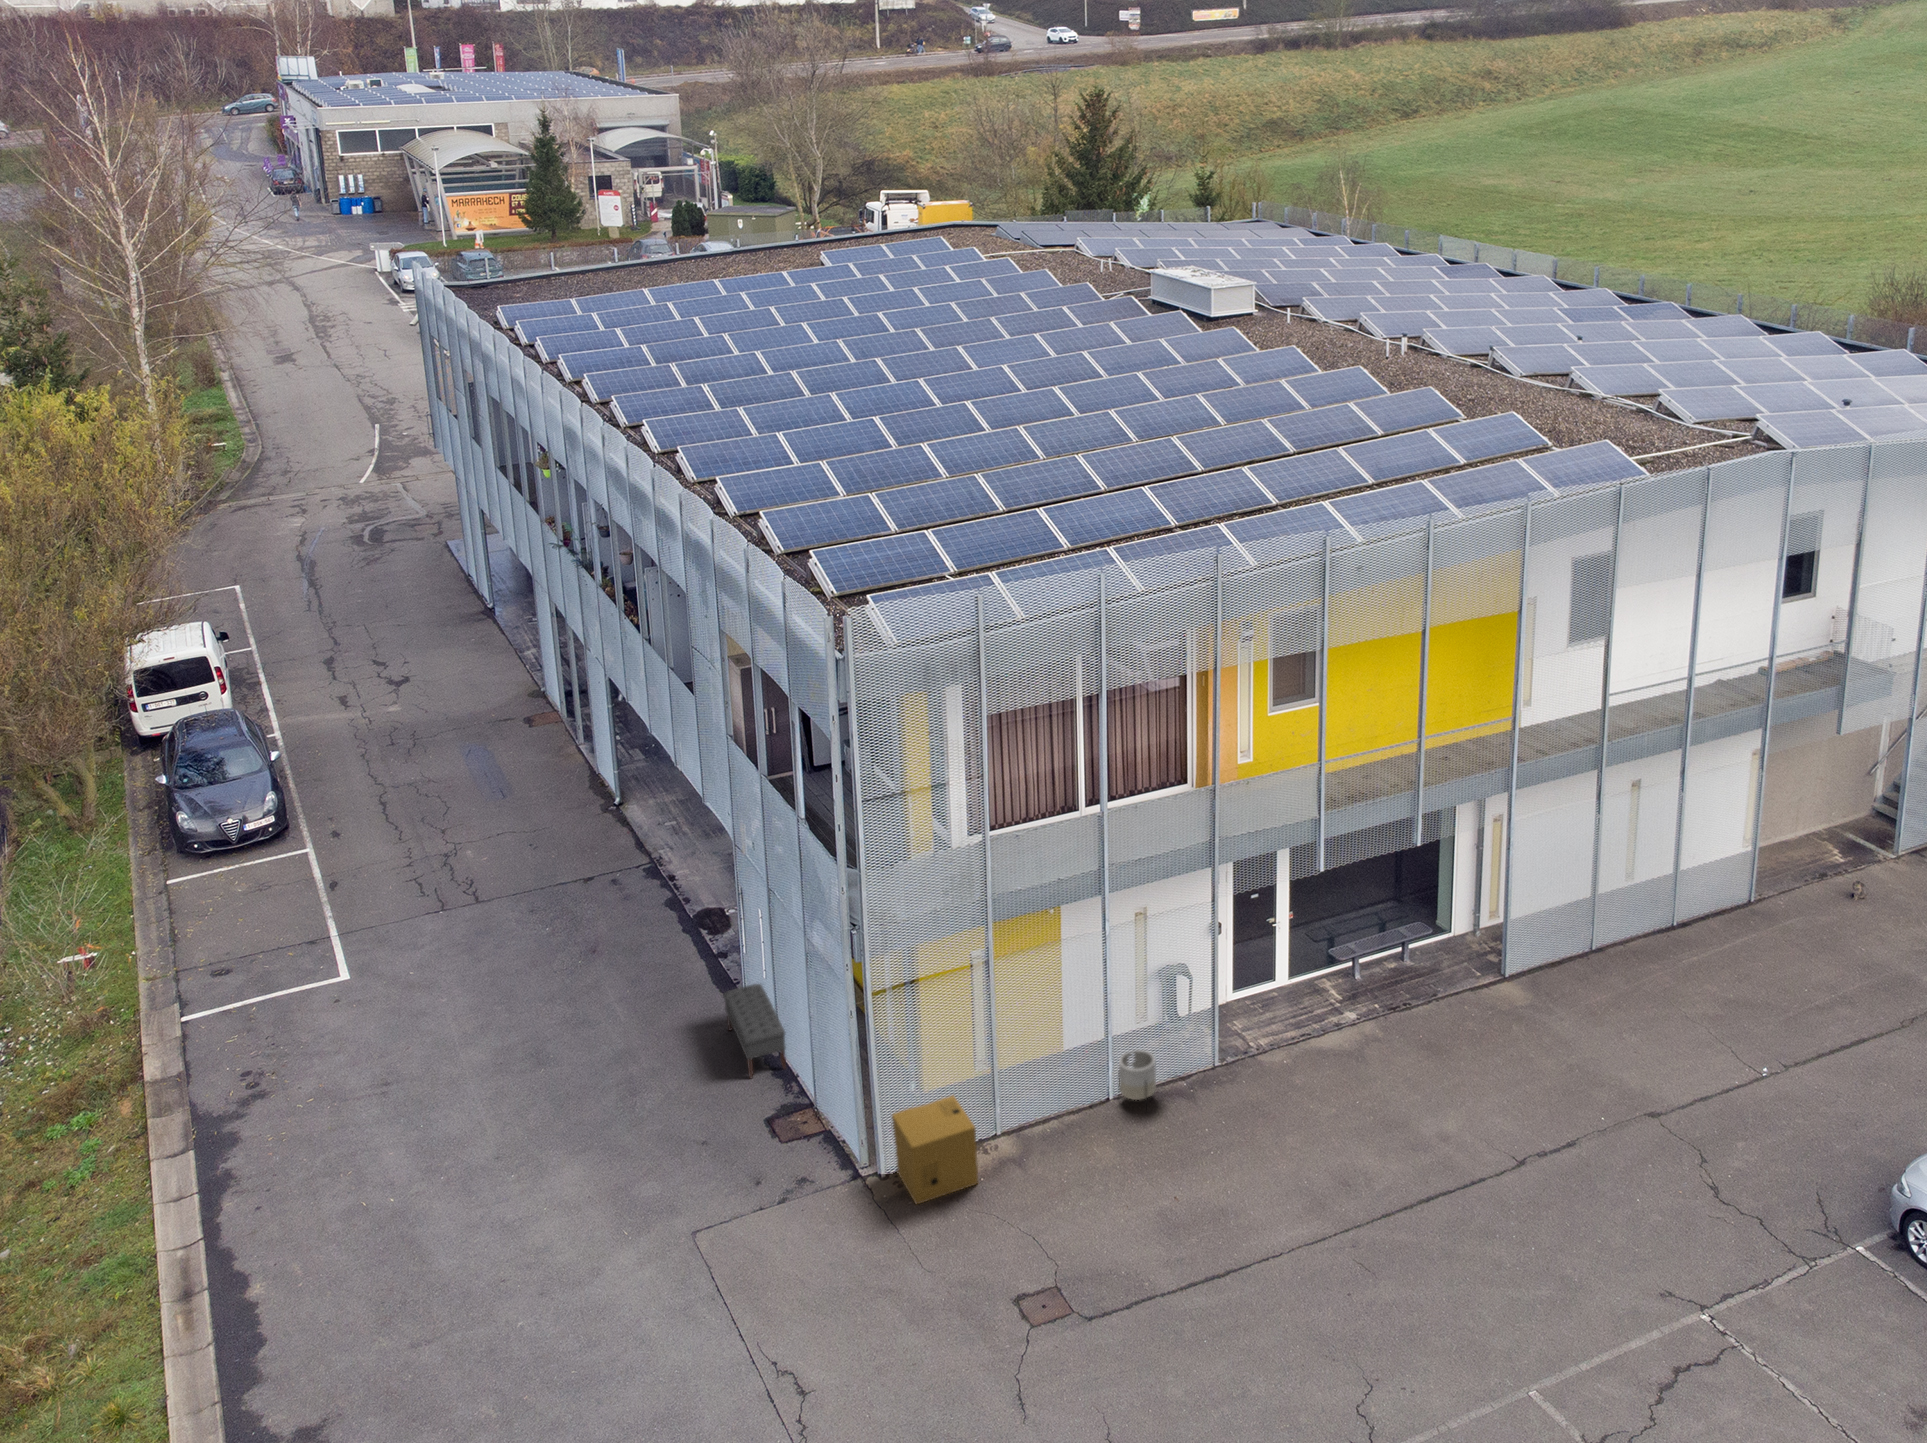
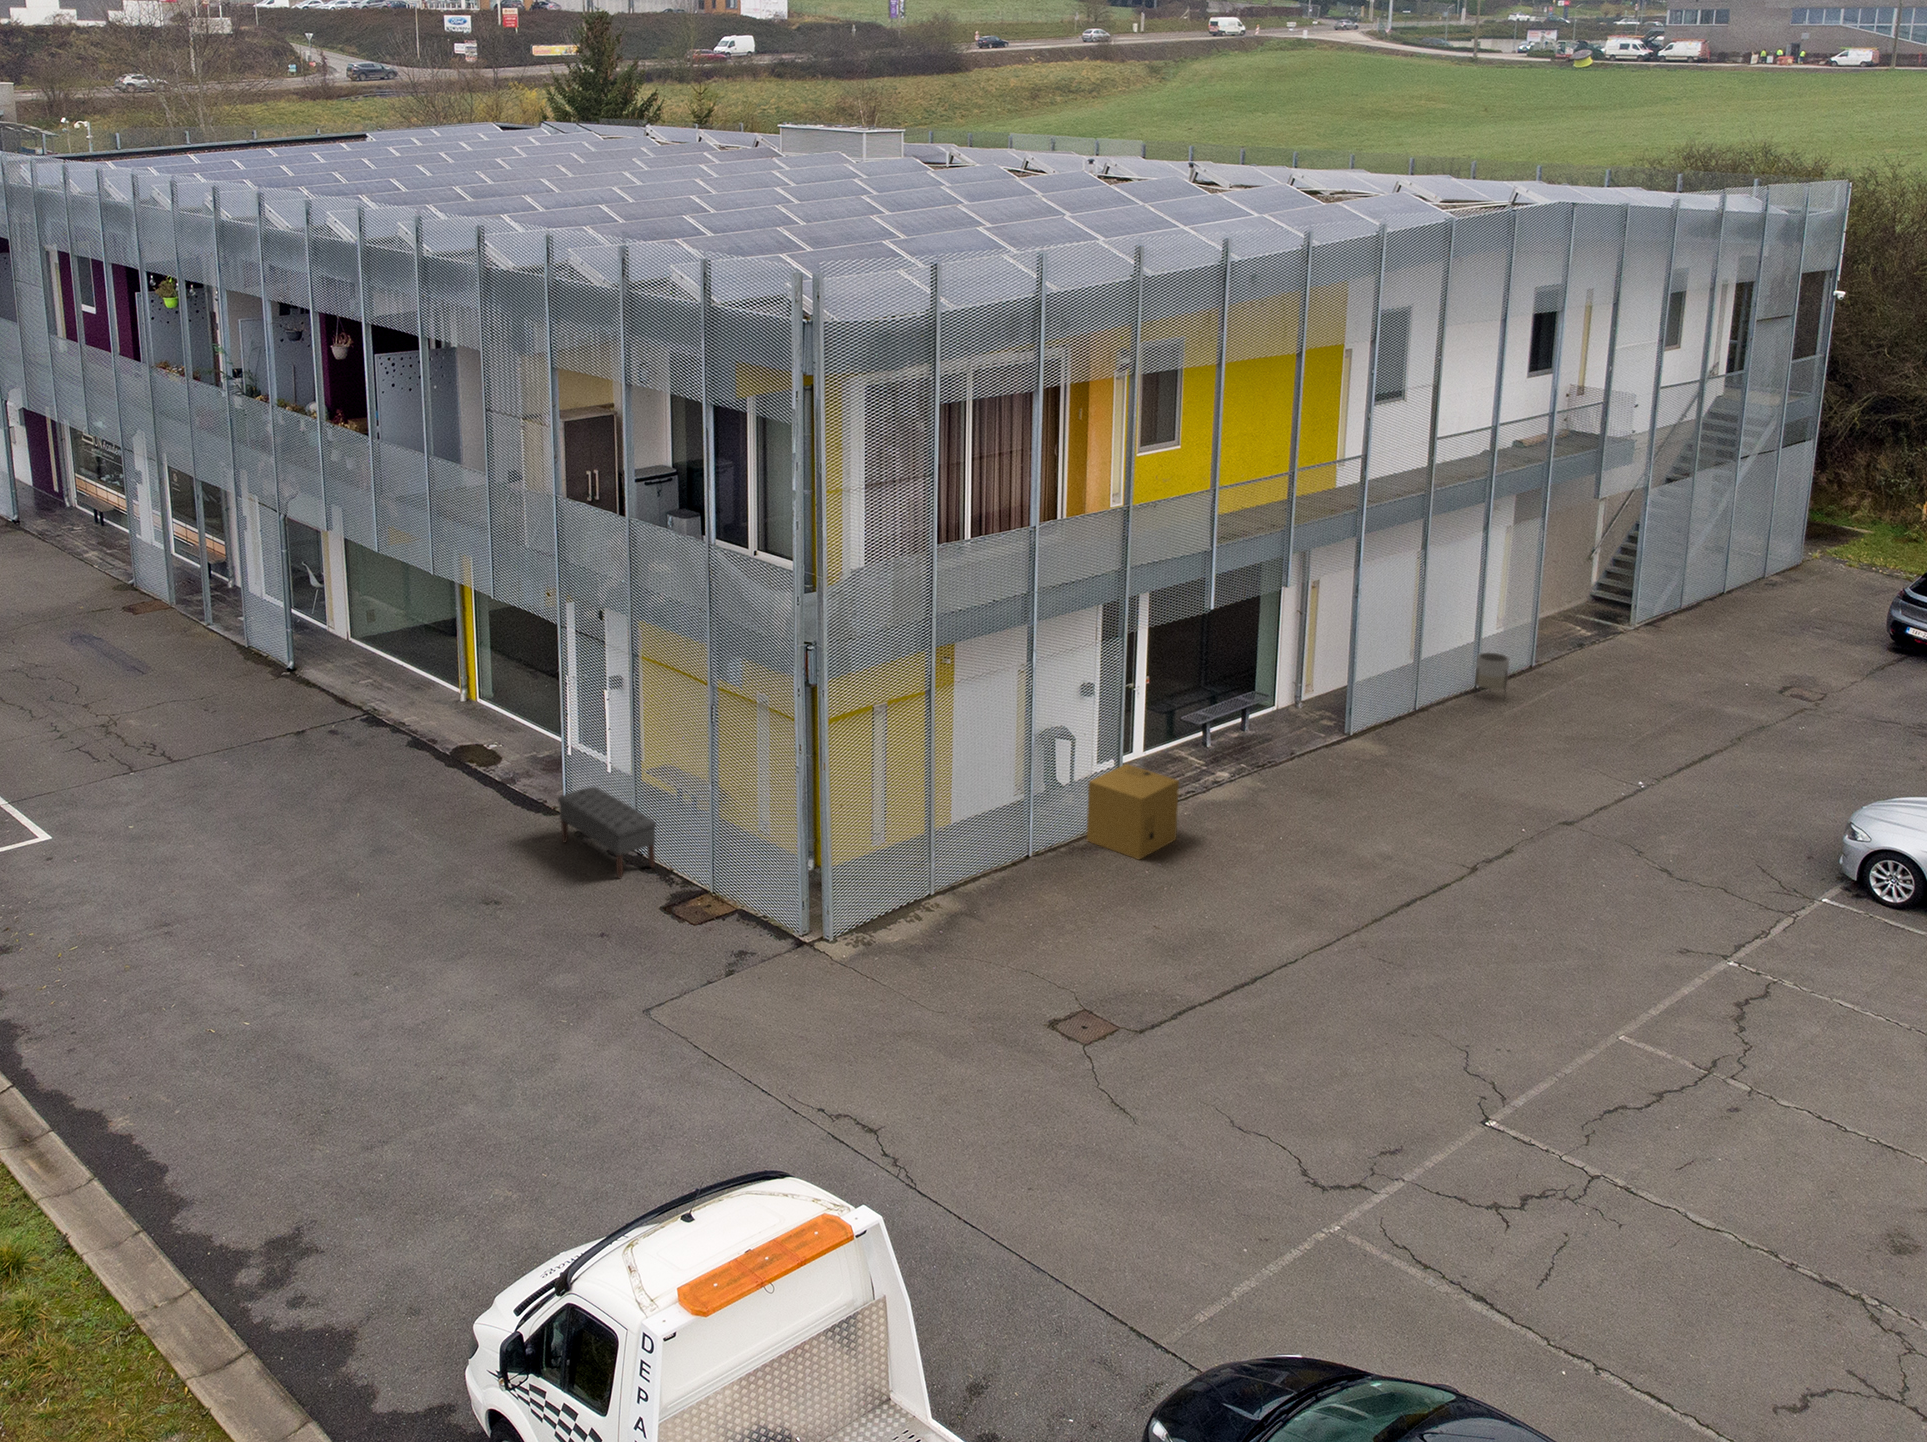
planter: present [1118,1050,1156,1100] -> present [1475,653,1509,691]
cardboard box: present [892,1096,978,1204] -> present [1087,764,1179,859]

